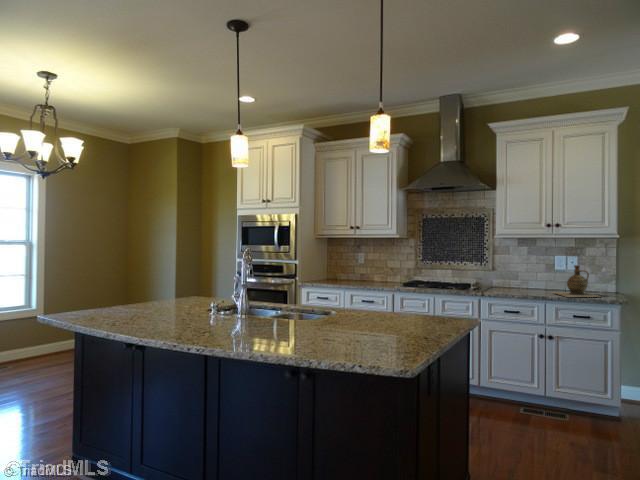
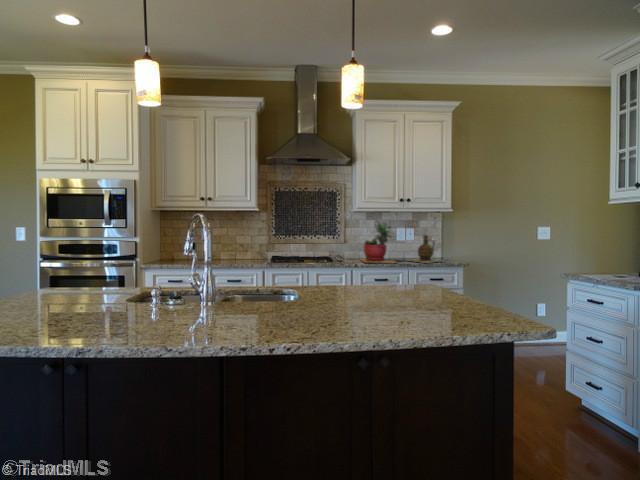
succulent plant: none [494,249,536,295] -> present [361,222,395,263]

